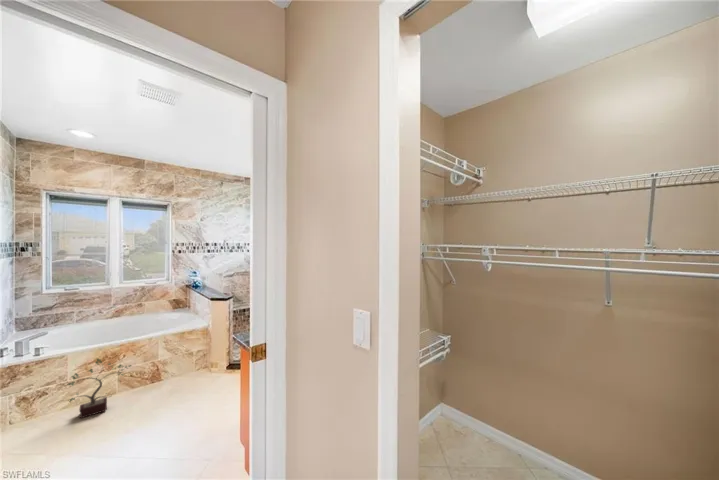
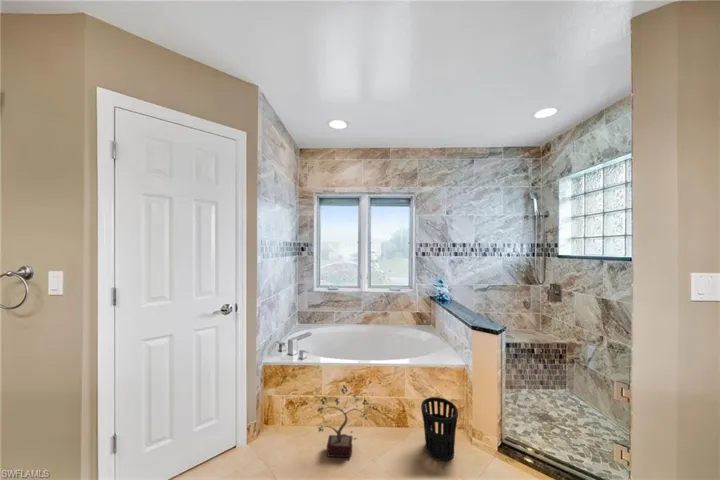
wastebasket: none [172,350,200,388] -> present [421,397,458,461]

